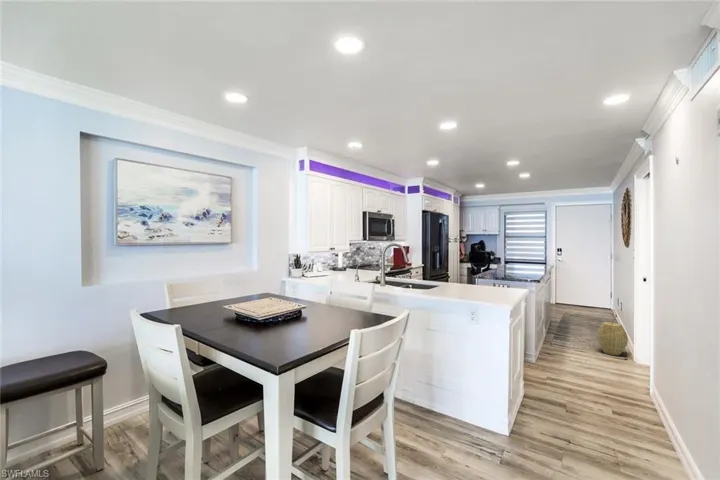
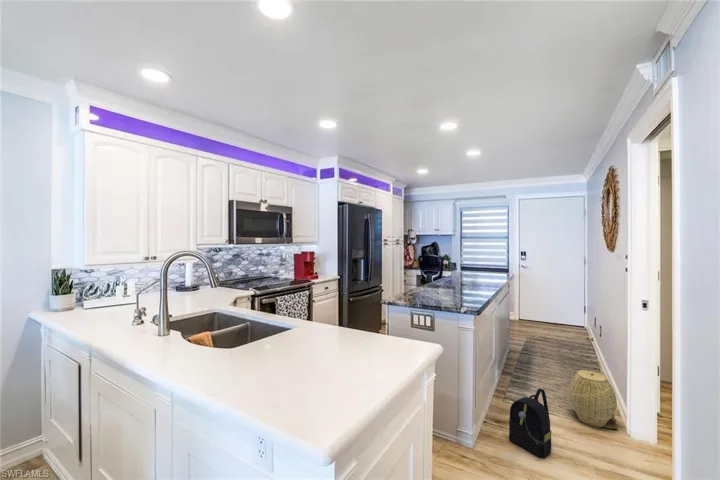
backpack: none [559,327,586,365] -> present [509,388,551,457]

